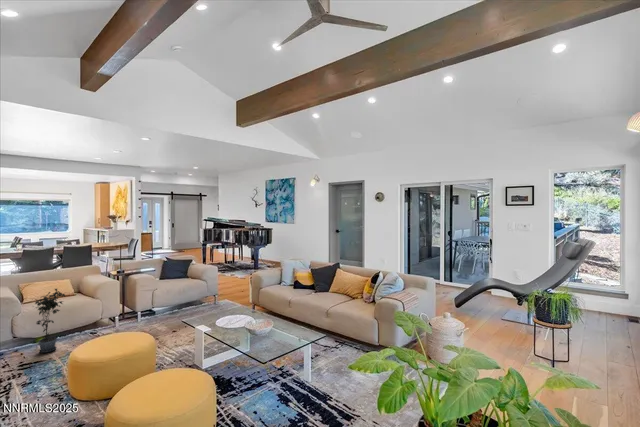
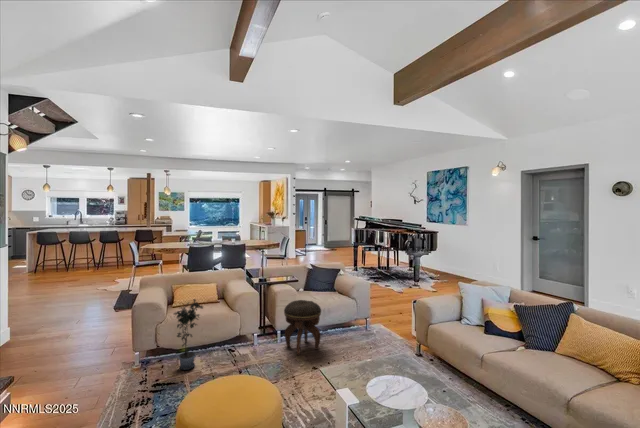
footstool: none [144,284,177,327] -> present [284,300,321,355]

